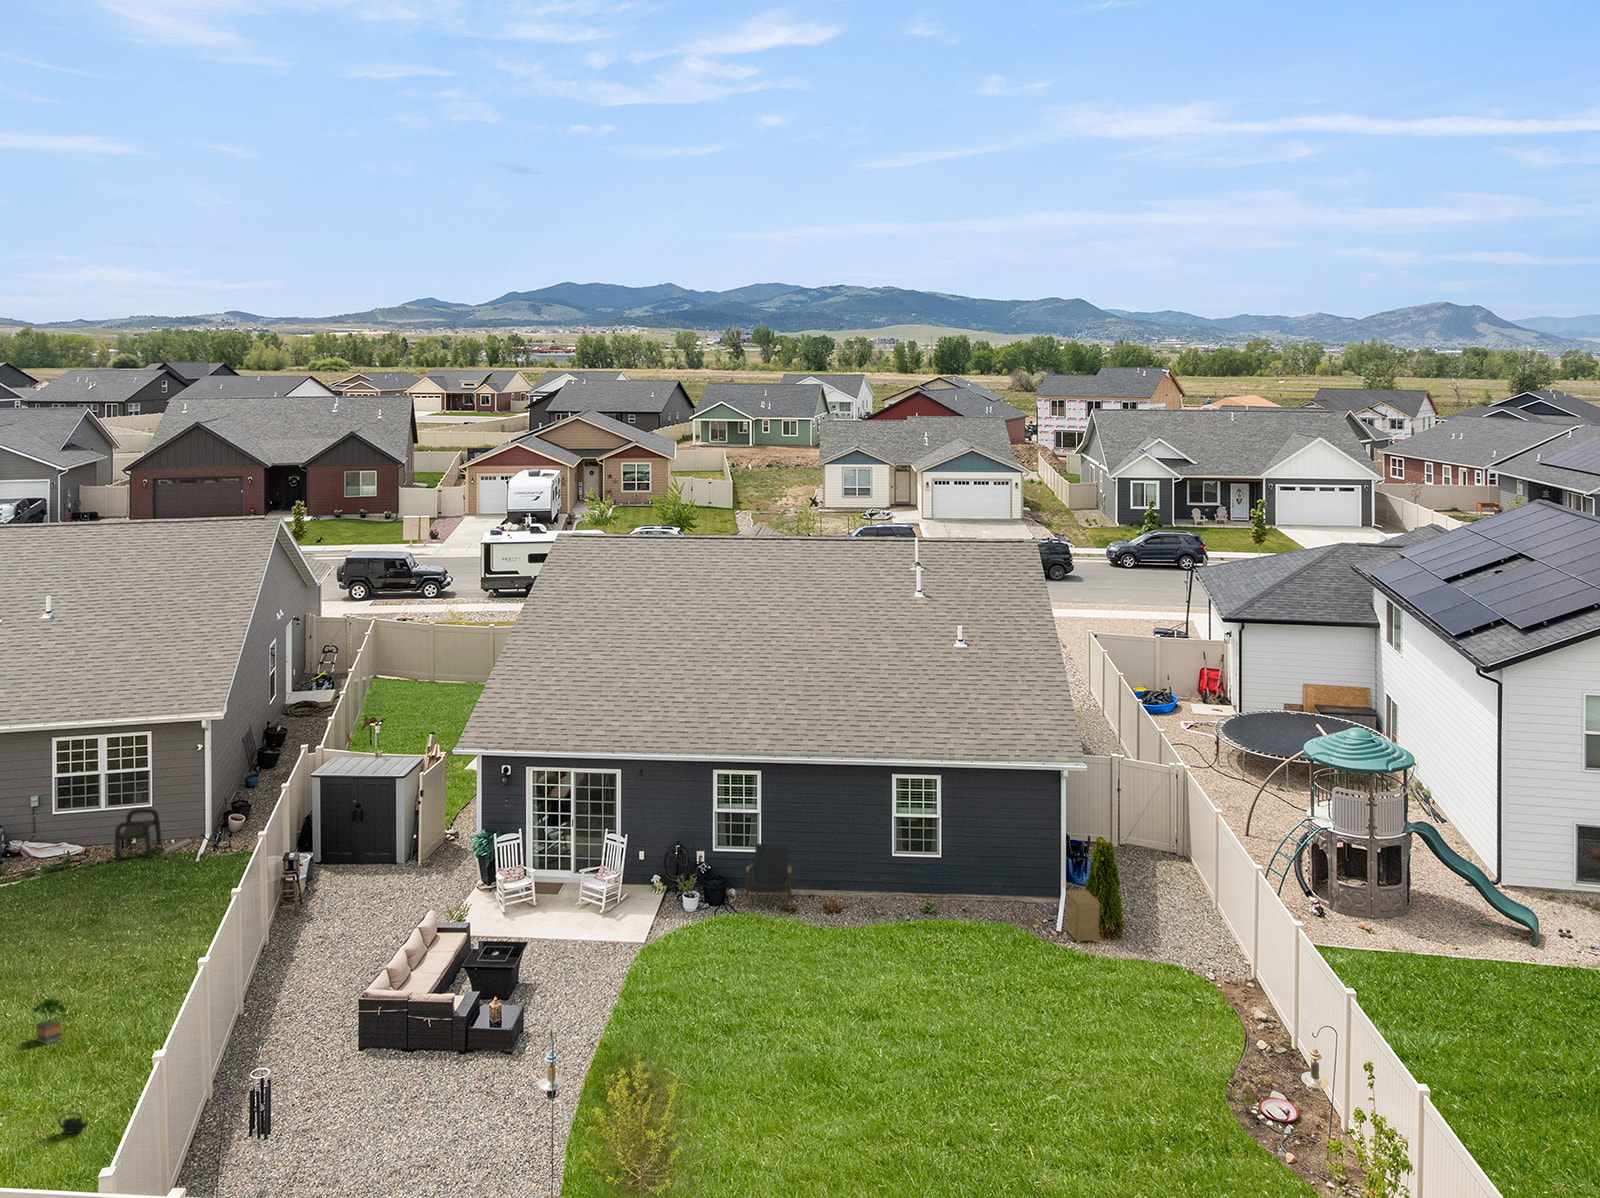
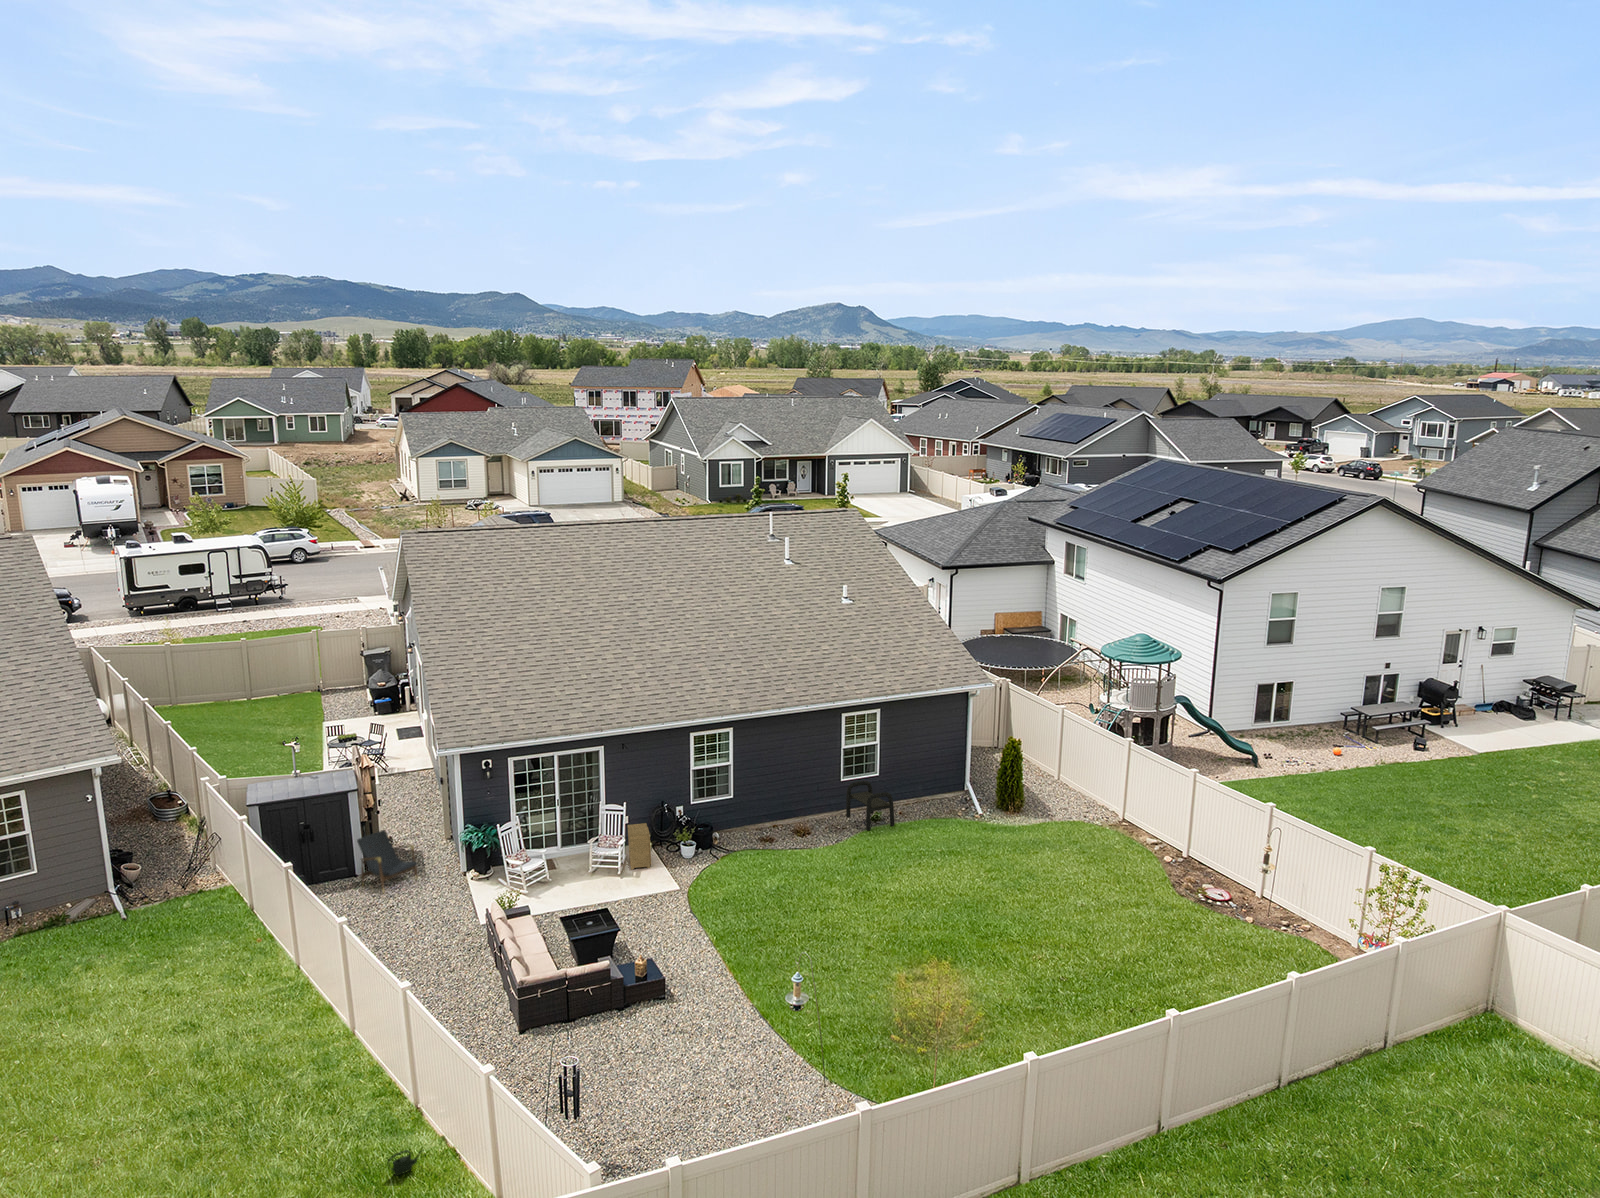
bench: present [115,808,161,860] -> present [846,781,894,830]
lounge chair: present [746,844,792,905] -> present [357,830,417,893]
side table: present [1065,890,1100,943] -> present [627,823,651,870]
potted tree: present [33,998,67,1045] -> none [217,1060,257,1112]

